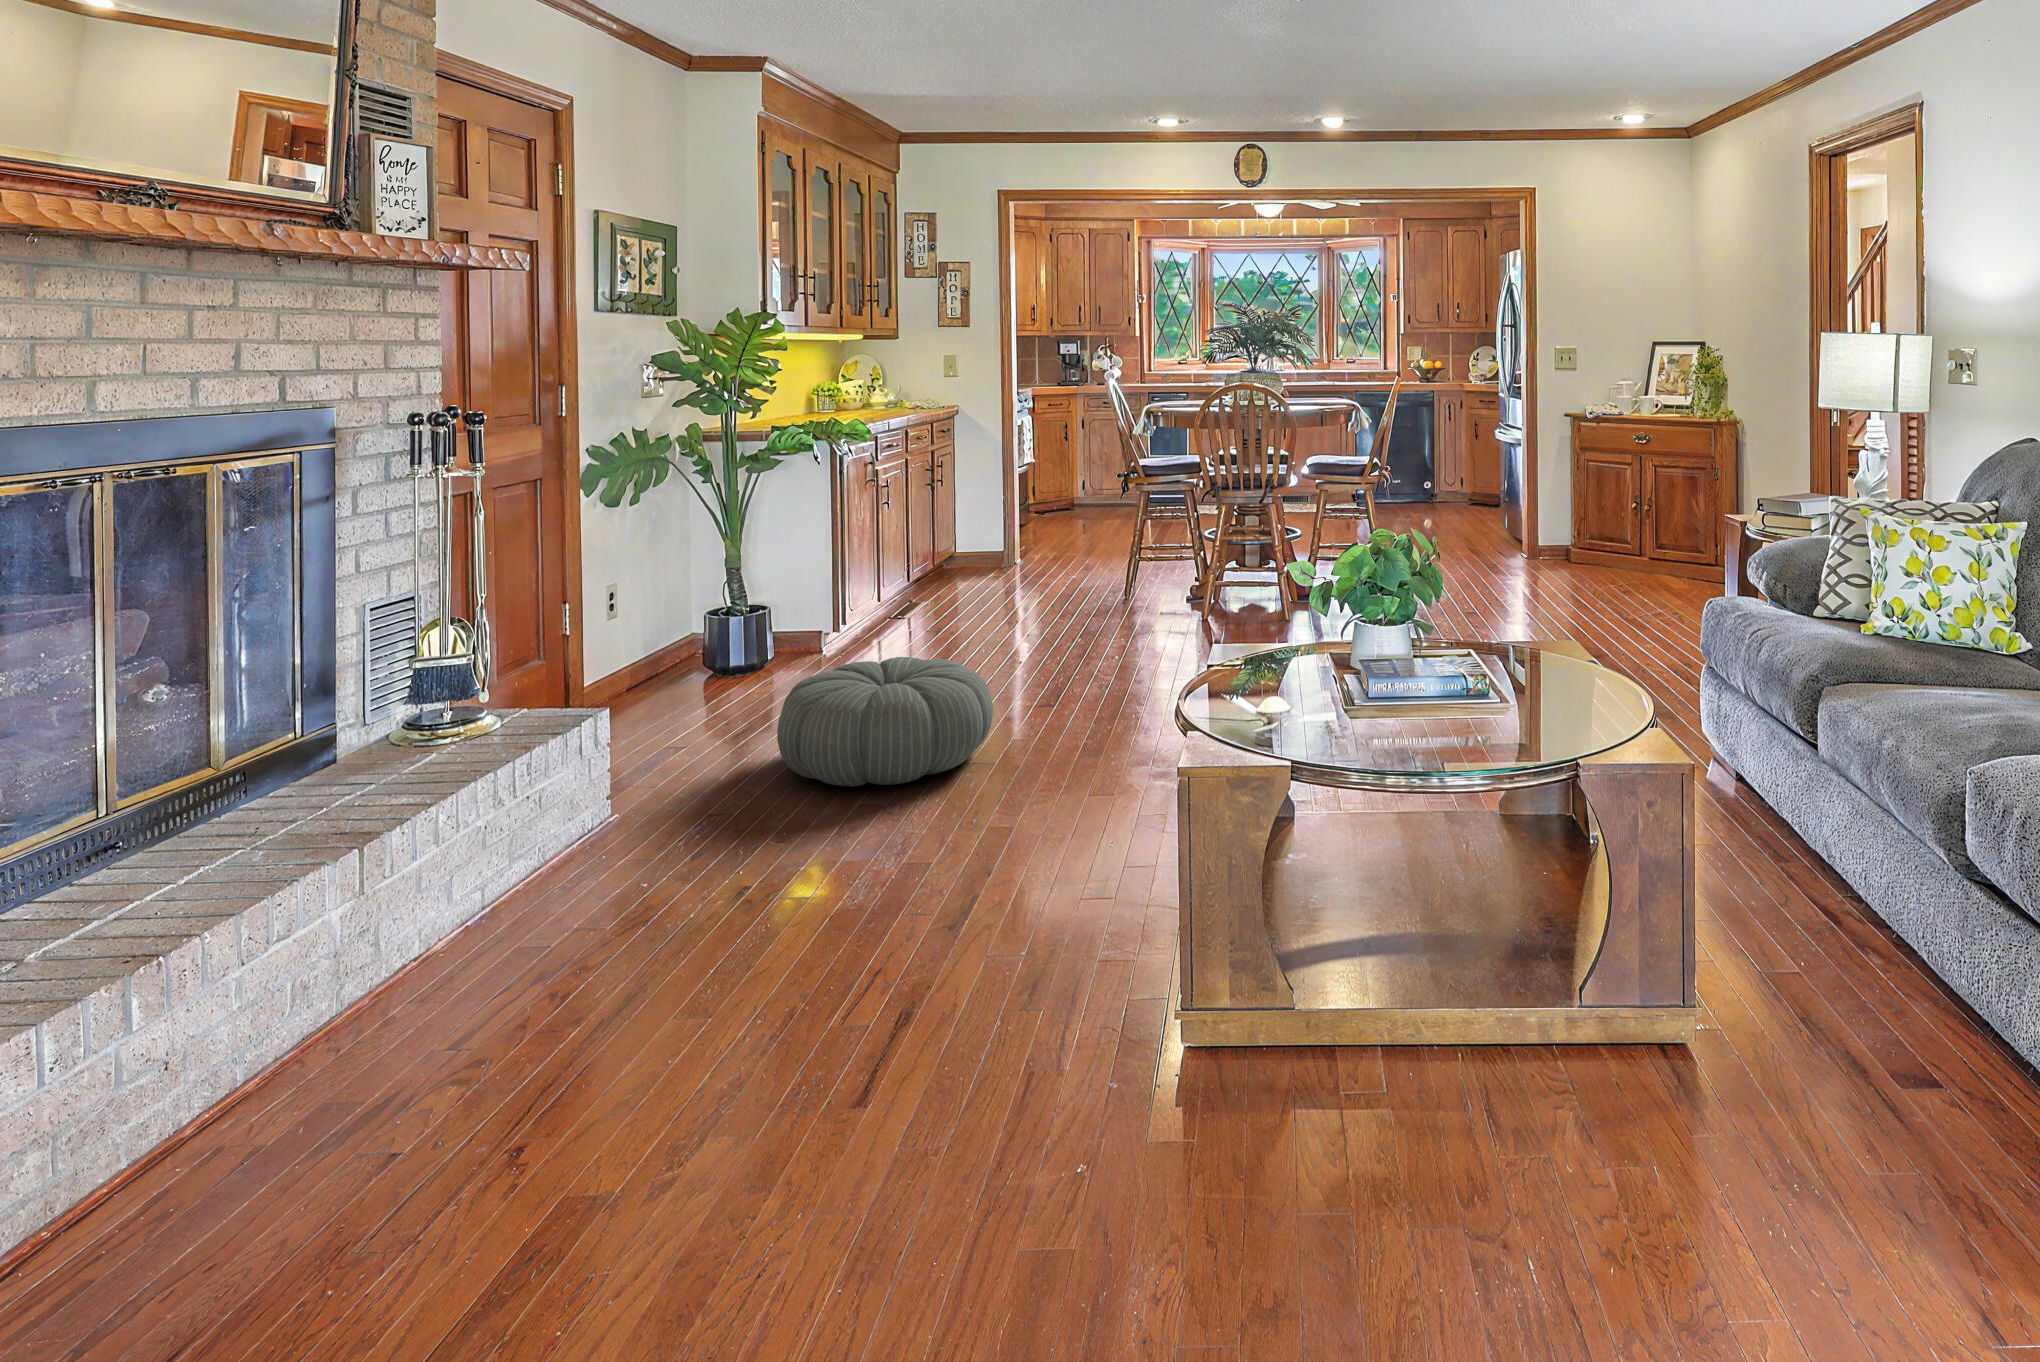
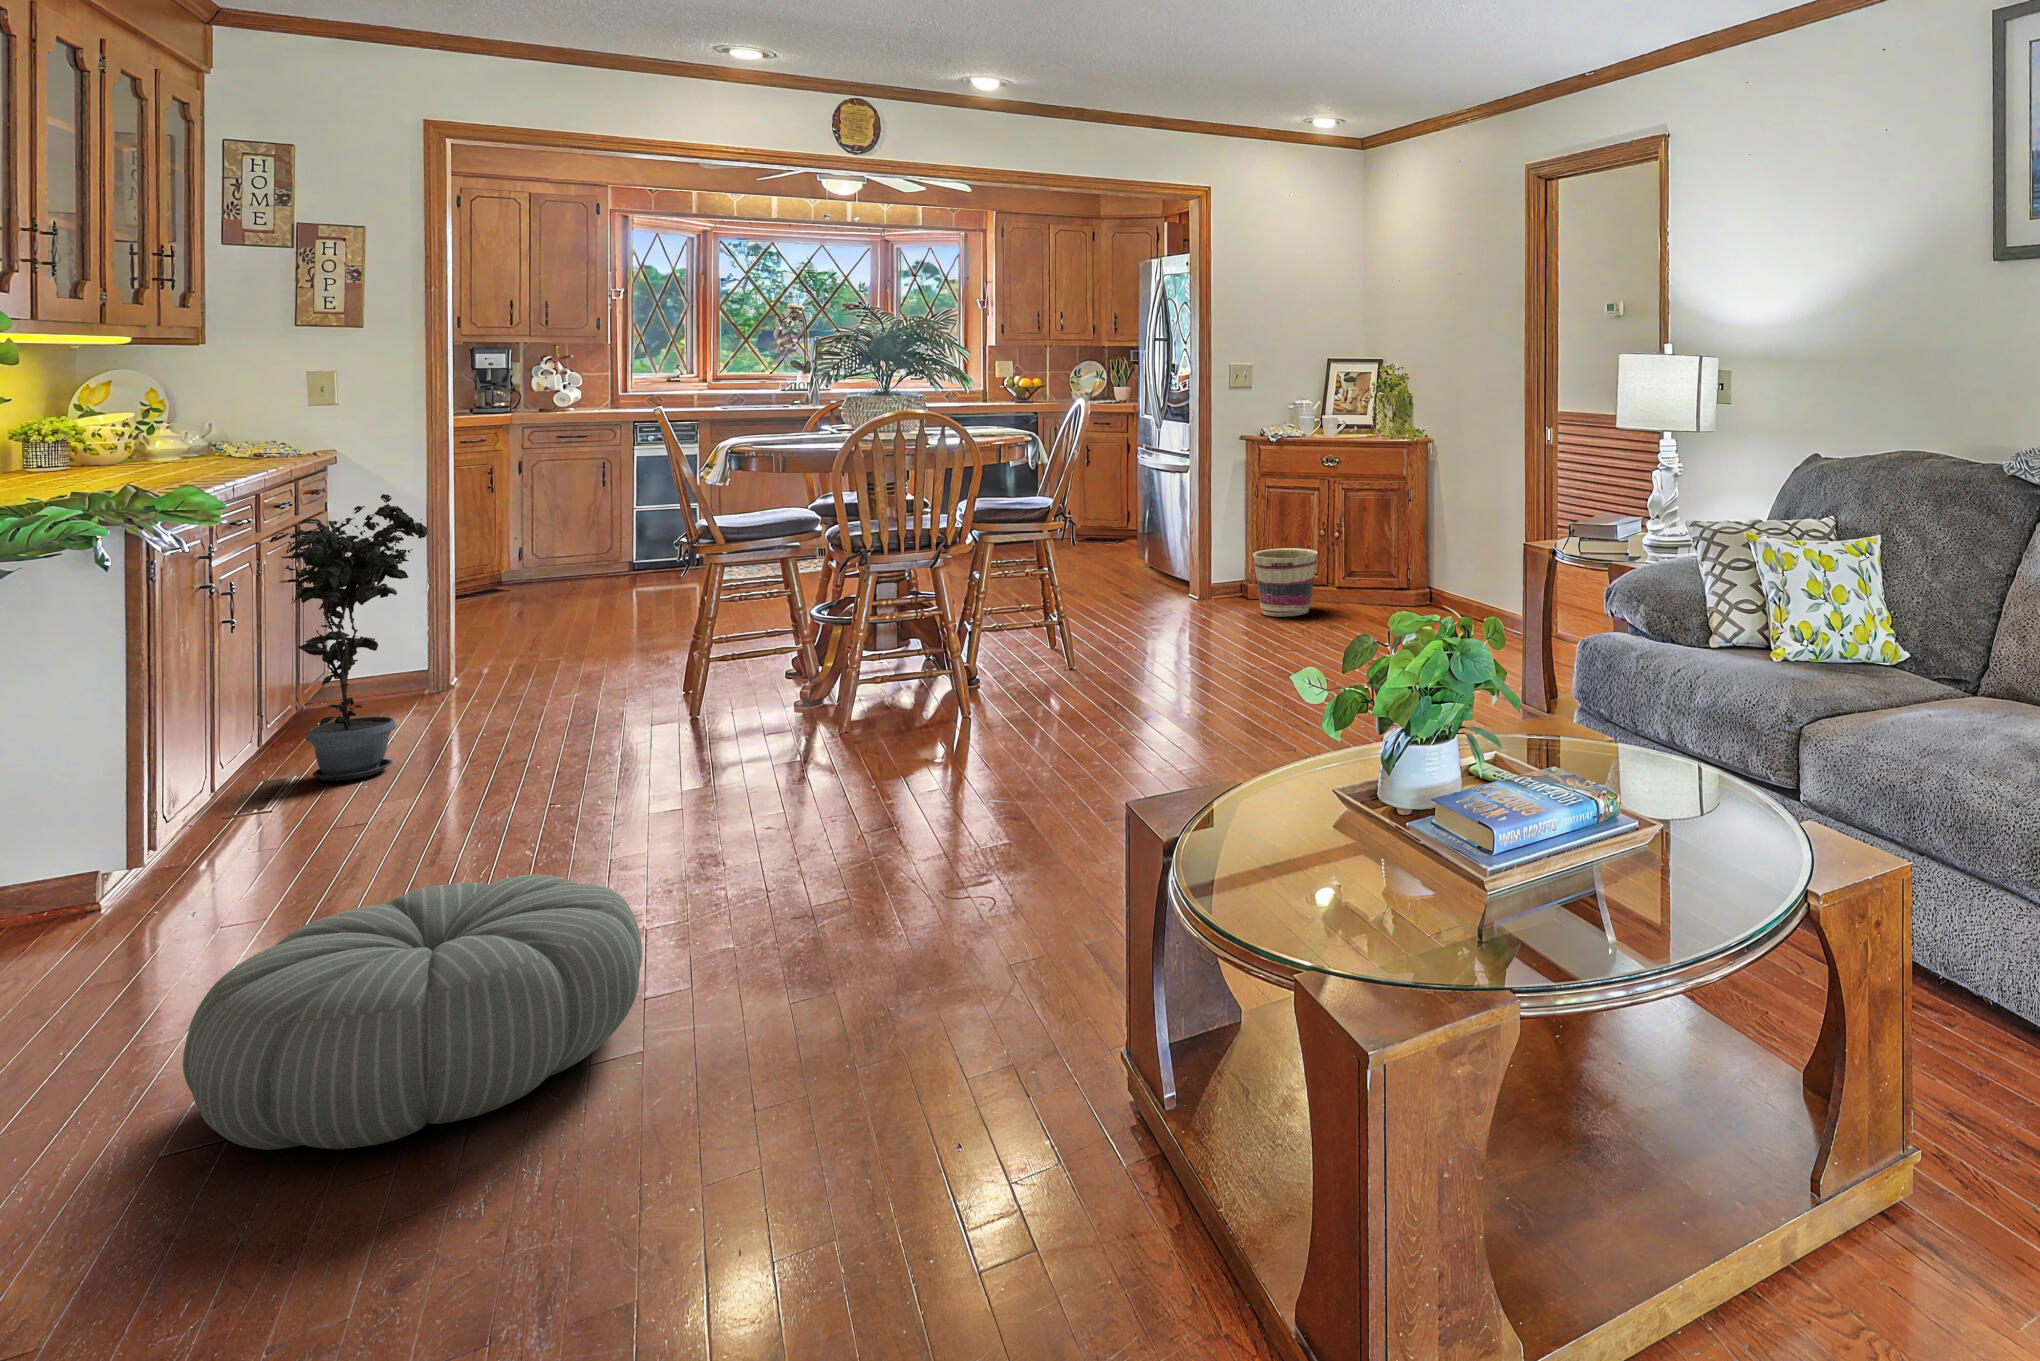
potted plant: none [902,432,983,607] -> present [270,494,427,781]
basket: none [1566,513,1625,573] -> present [1253,548,1318,617]

